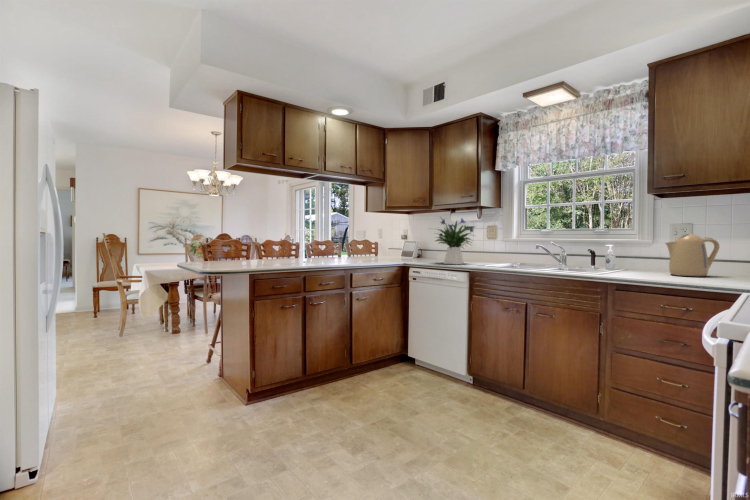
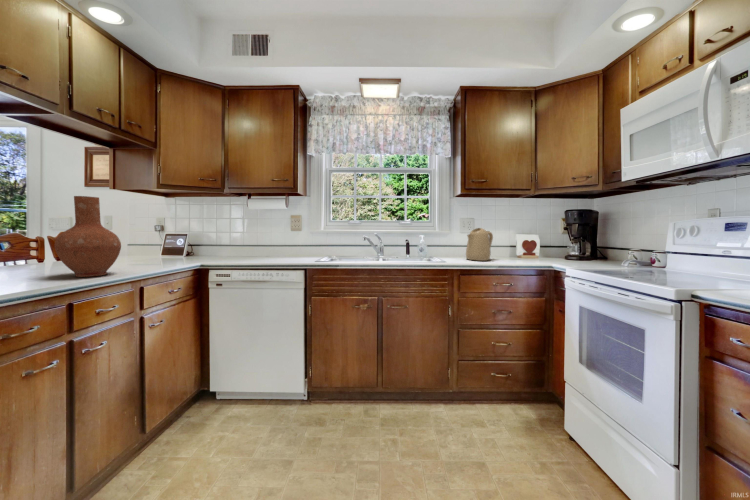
flower arrangement: present [436,218,474,264] -> none [241,199,301,260]
vase: none [335,221,360,264] -> present [55,196,121,277]

